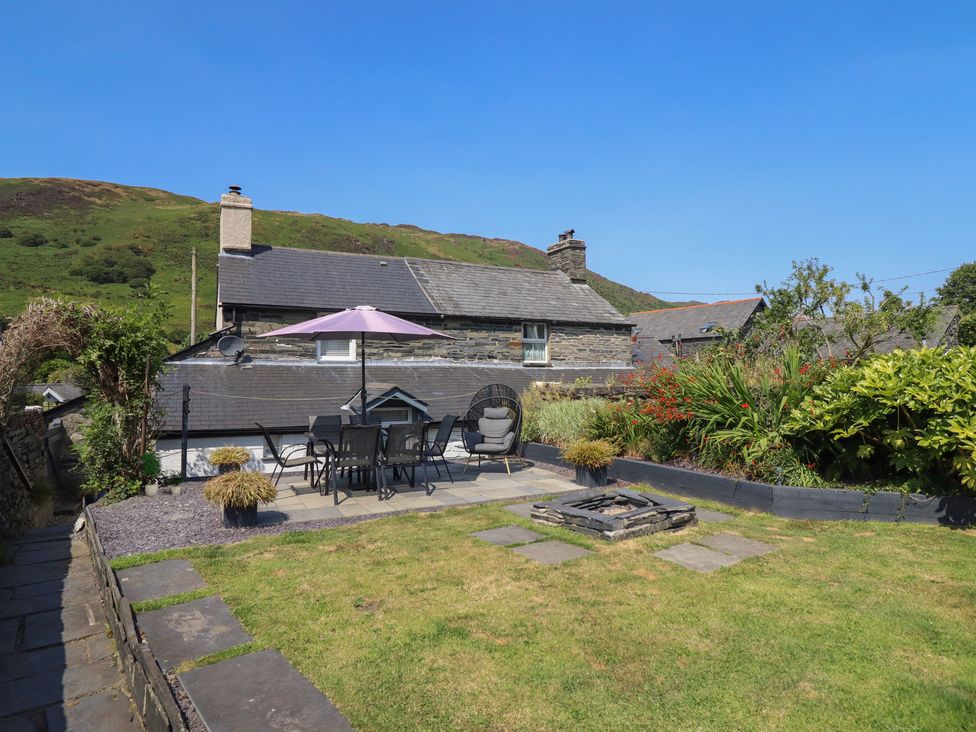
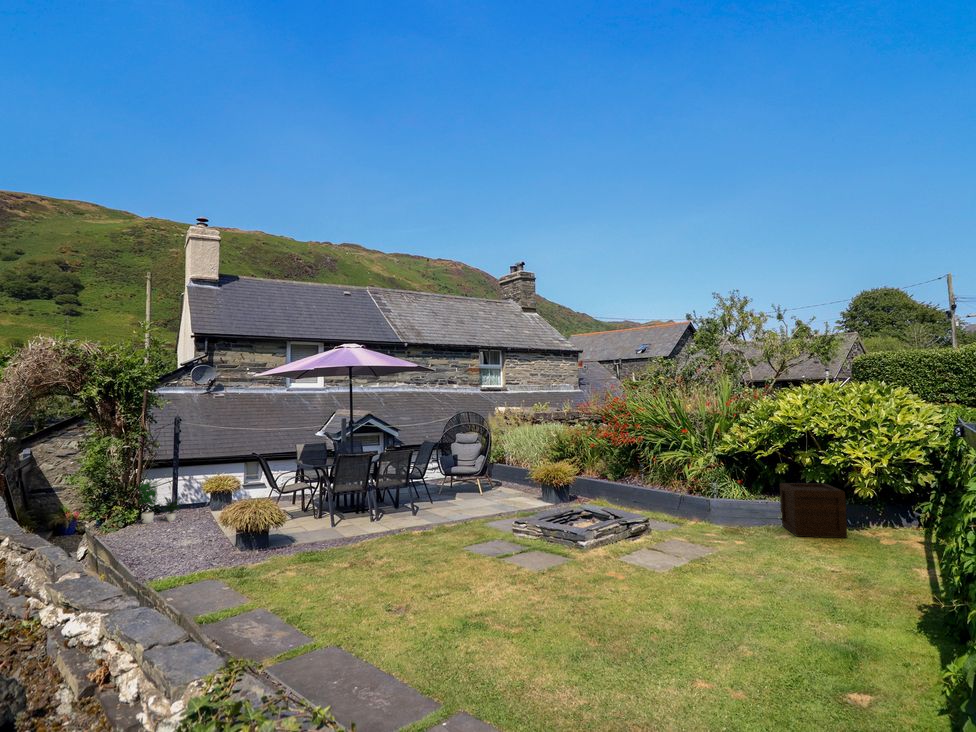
wooden crate: none [862,469,950,539] -> present [780,483,847,538]

